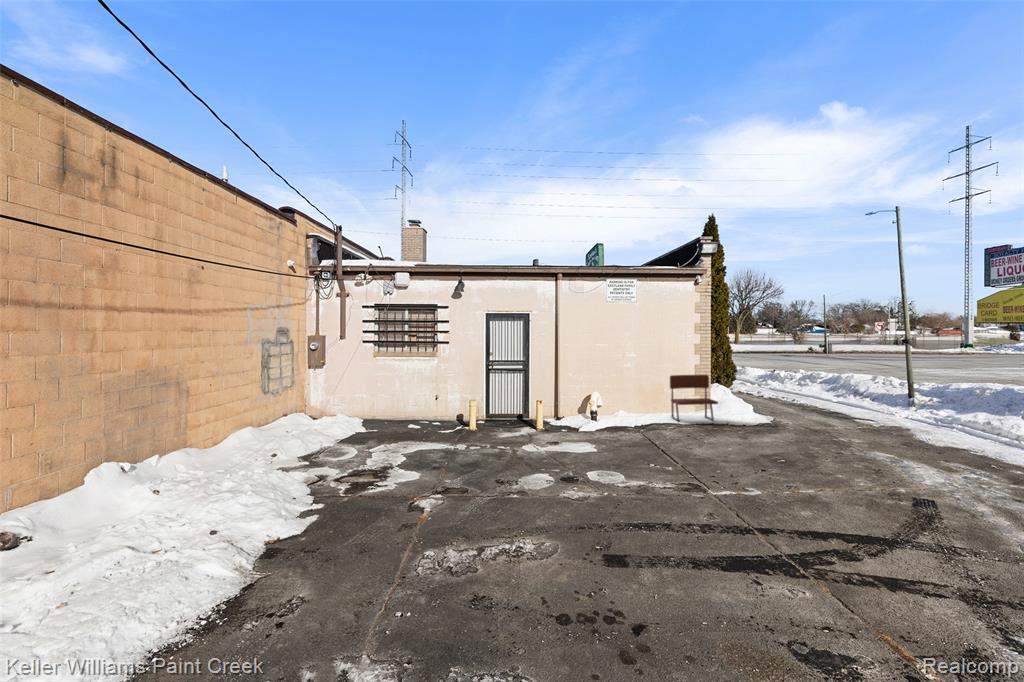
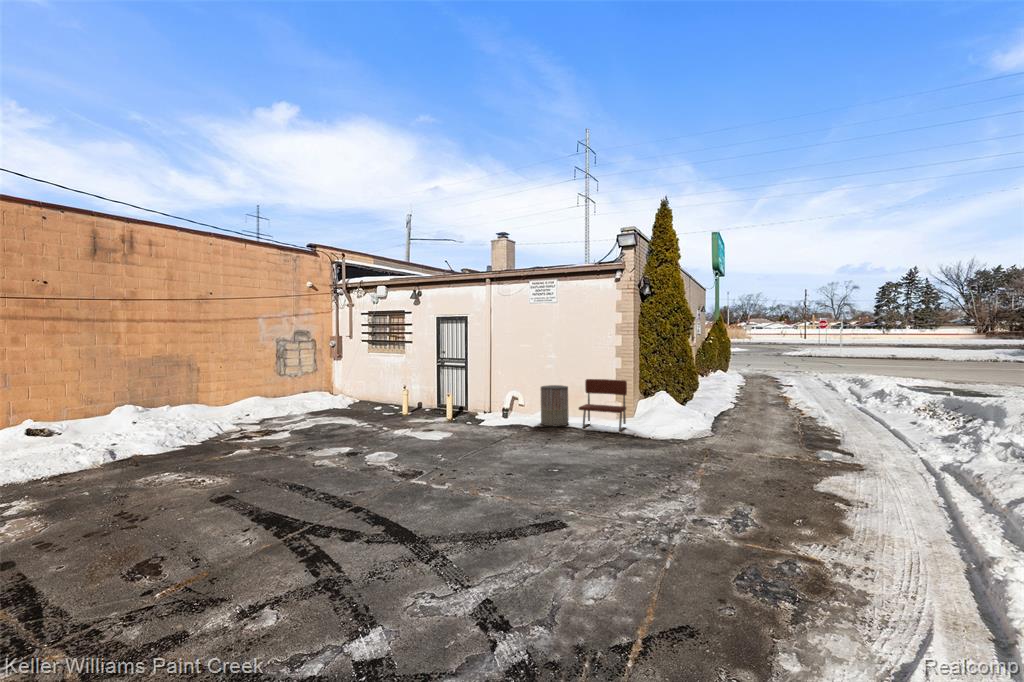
trash can: none [631,383,659,423] -> present [541,385,569,426]

